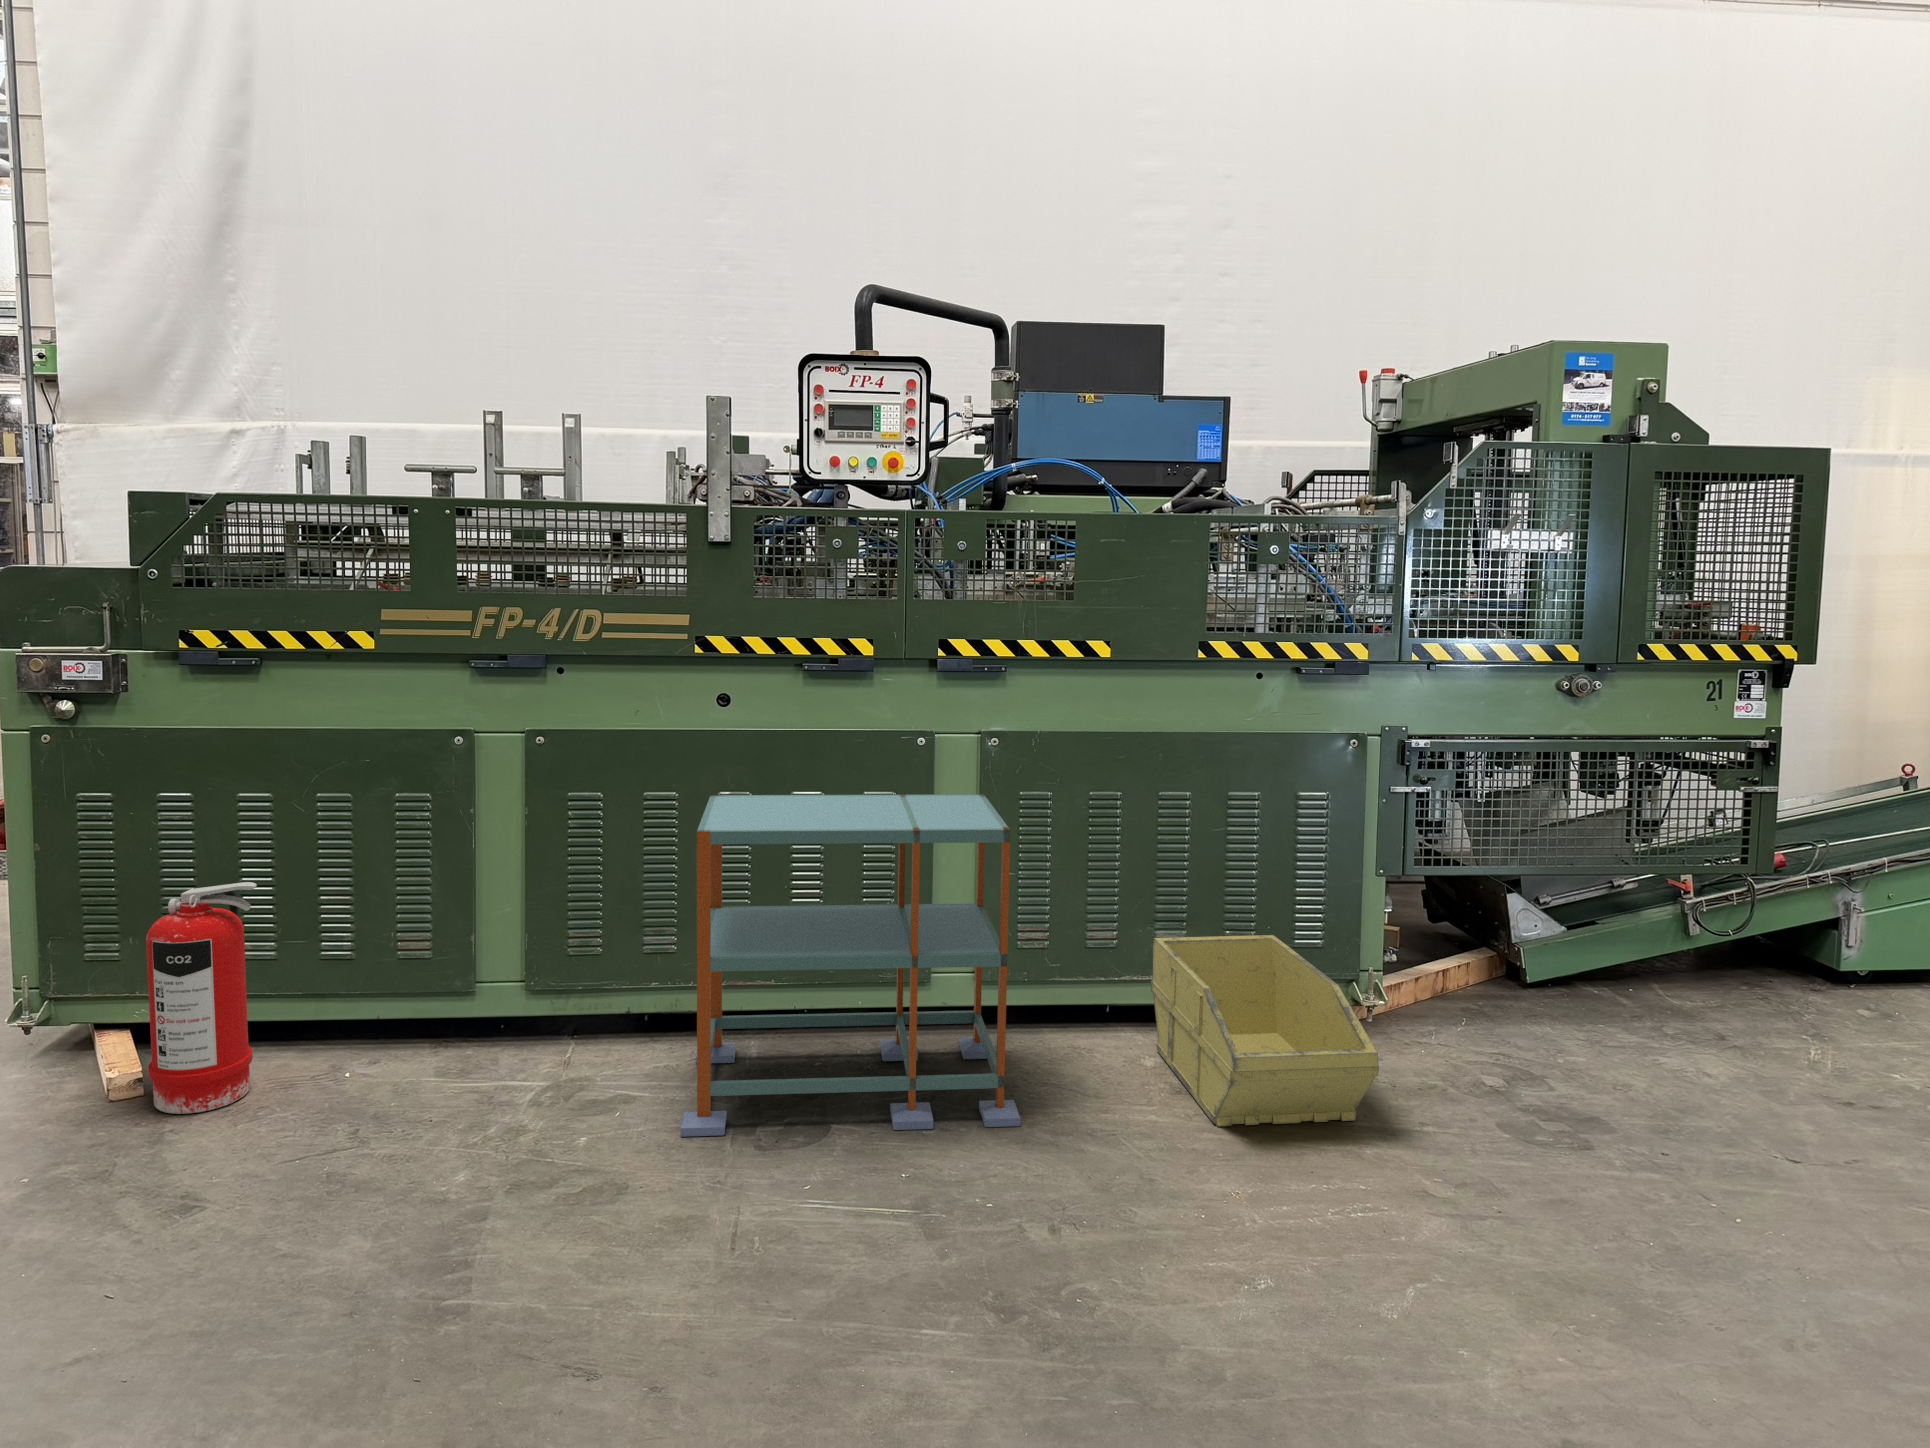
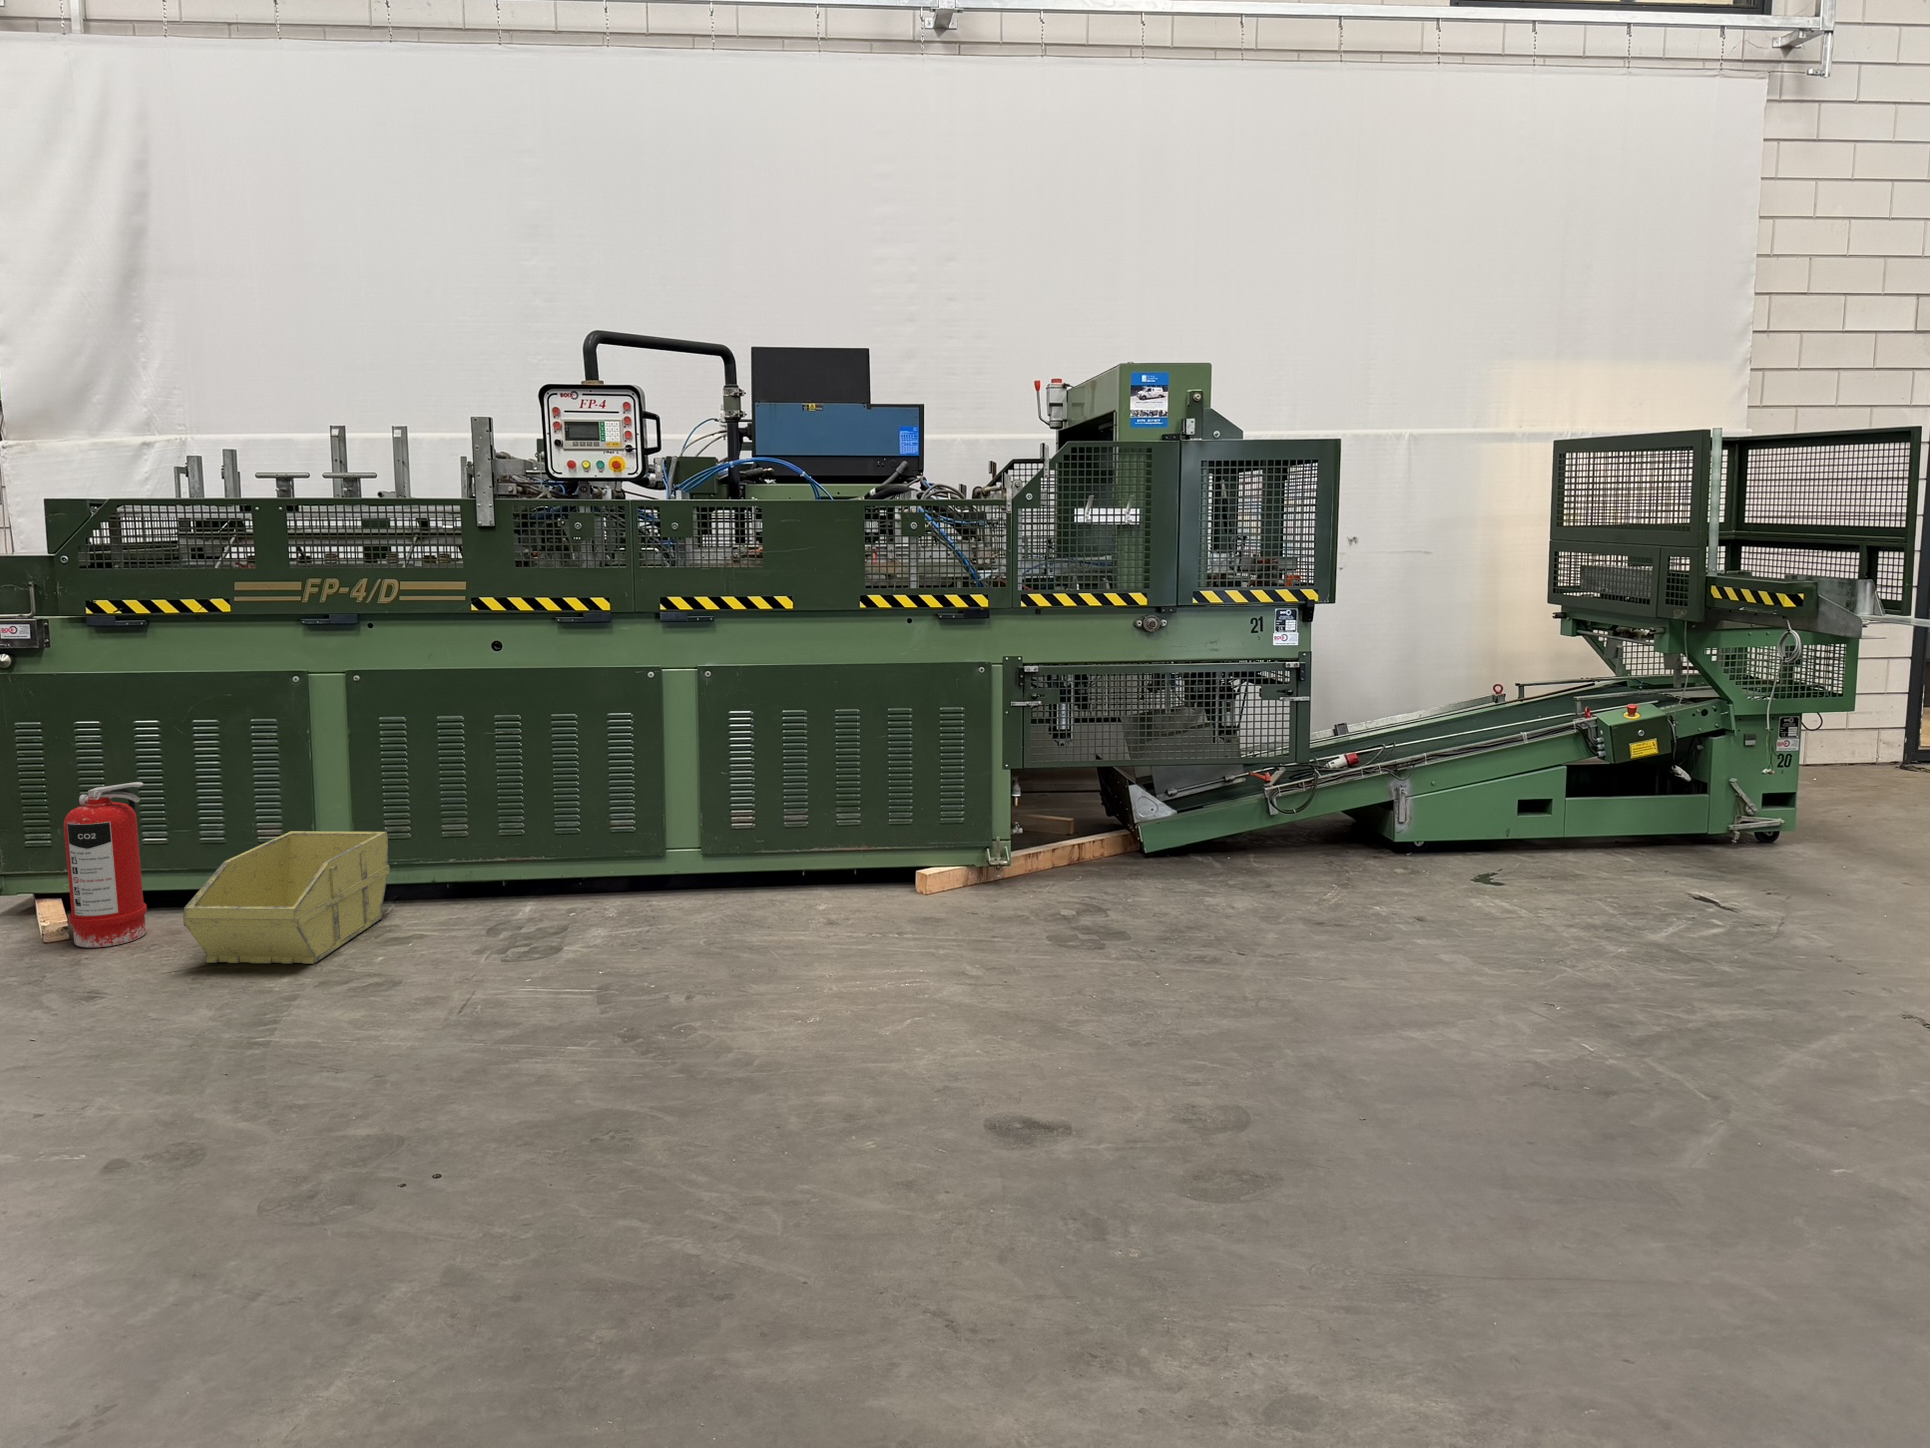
shelving unit: present [681,794,1021,1137] -> none [448,712,706,954]
storage bin: present [1151,935,1379,1126] -> present [183,831,390,964]

